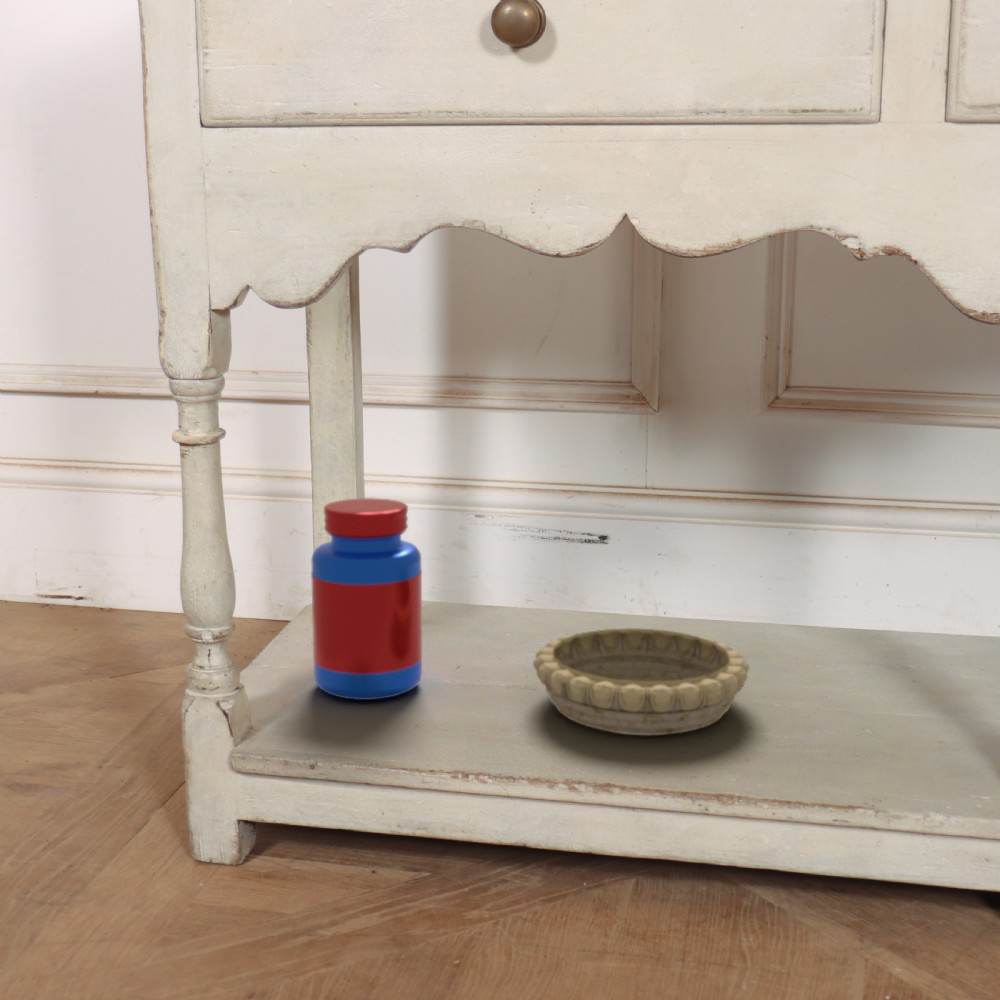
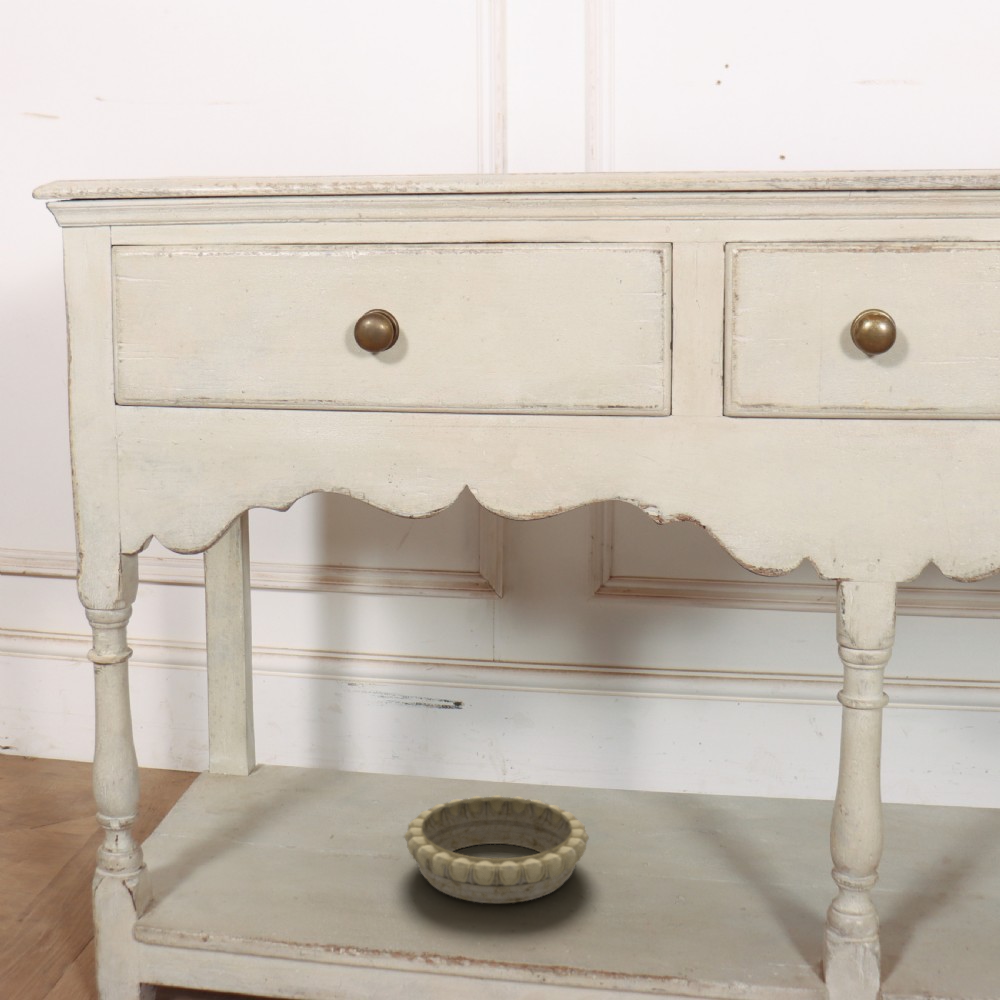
jar: present [311,498,422,700] -> none [215,688,311,868]

